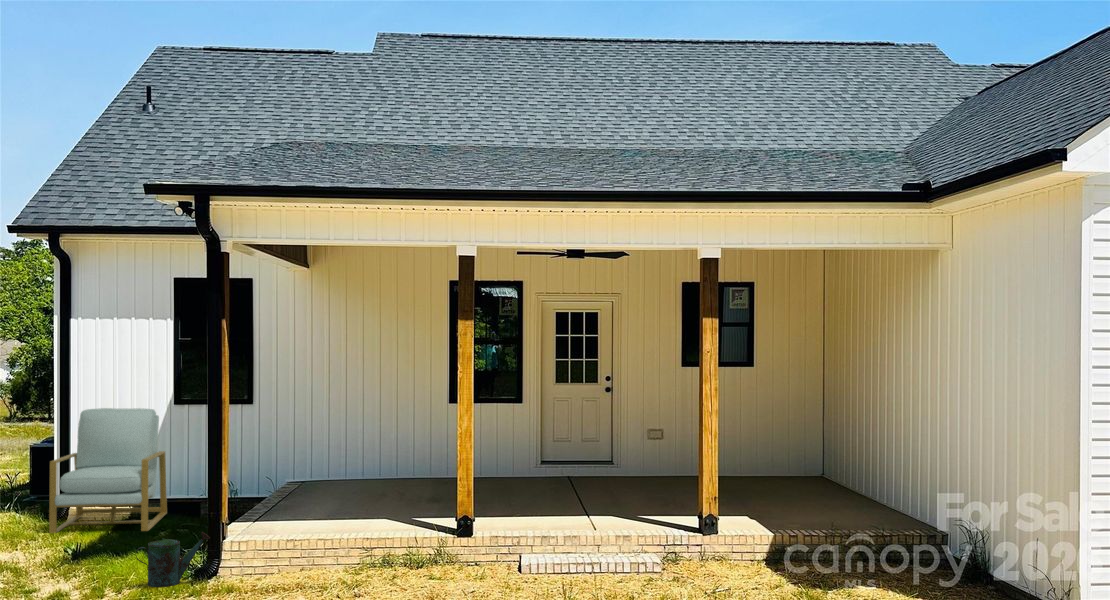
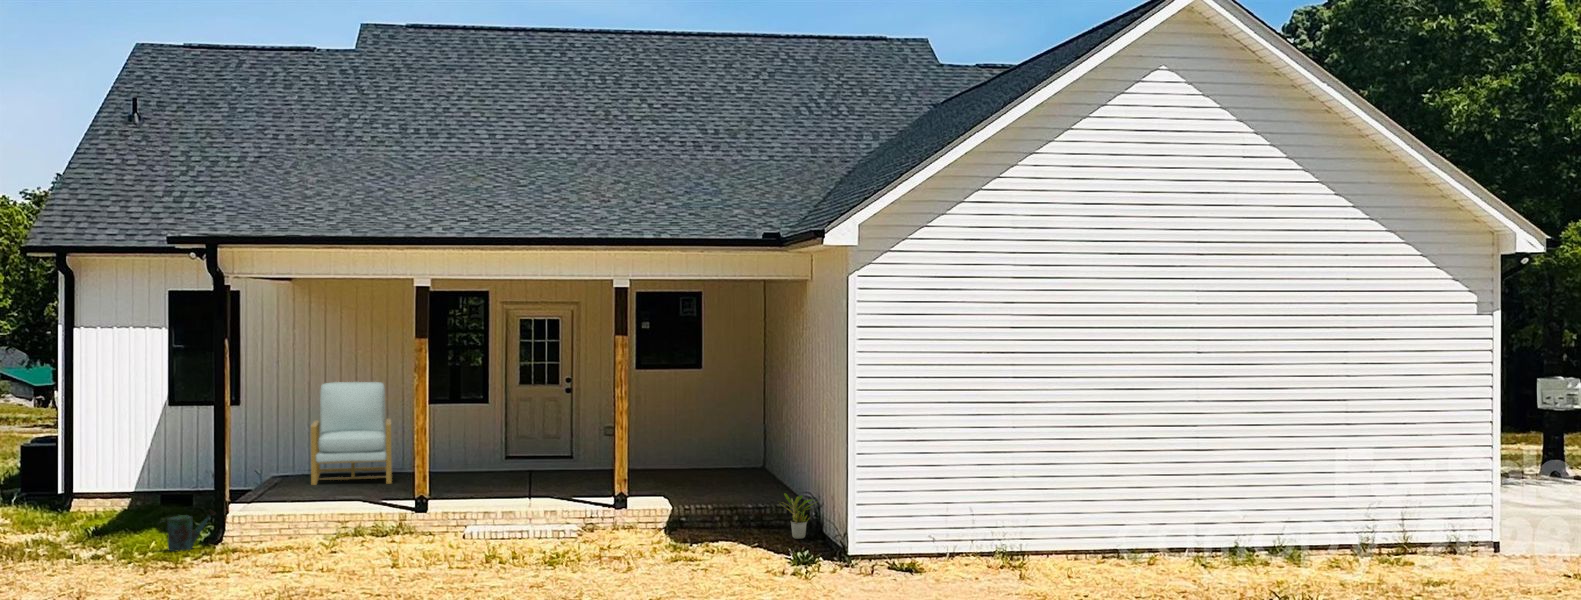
chair: present [49,408,167,533] -> present [311,382,392,485]
potted plant: none [915,519,976,580] -> present [779,493,817,539]

